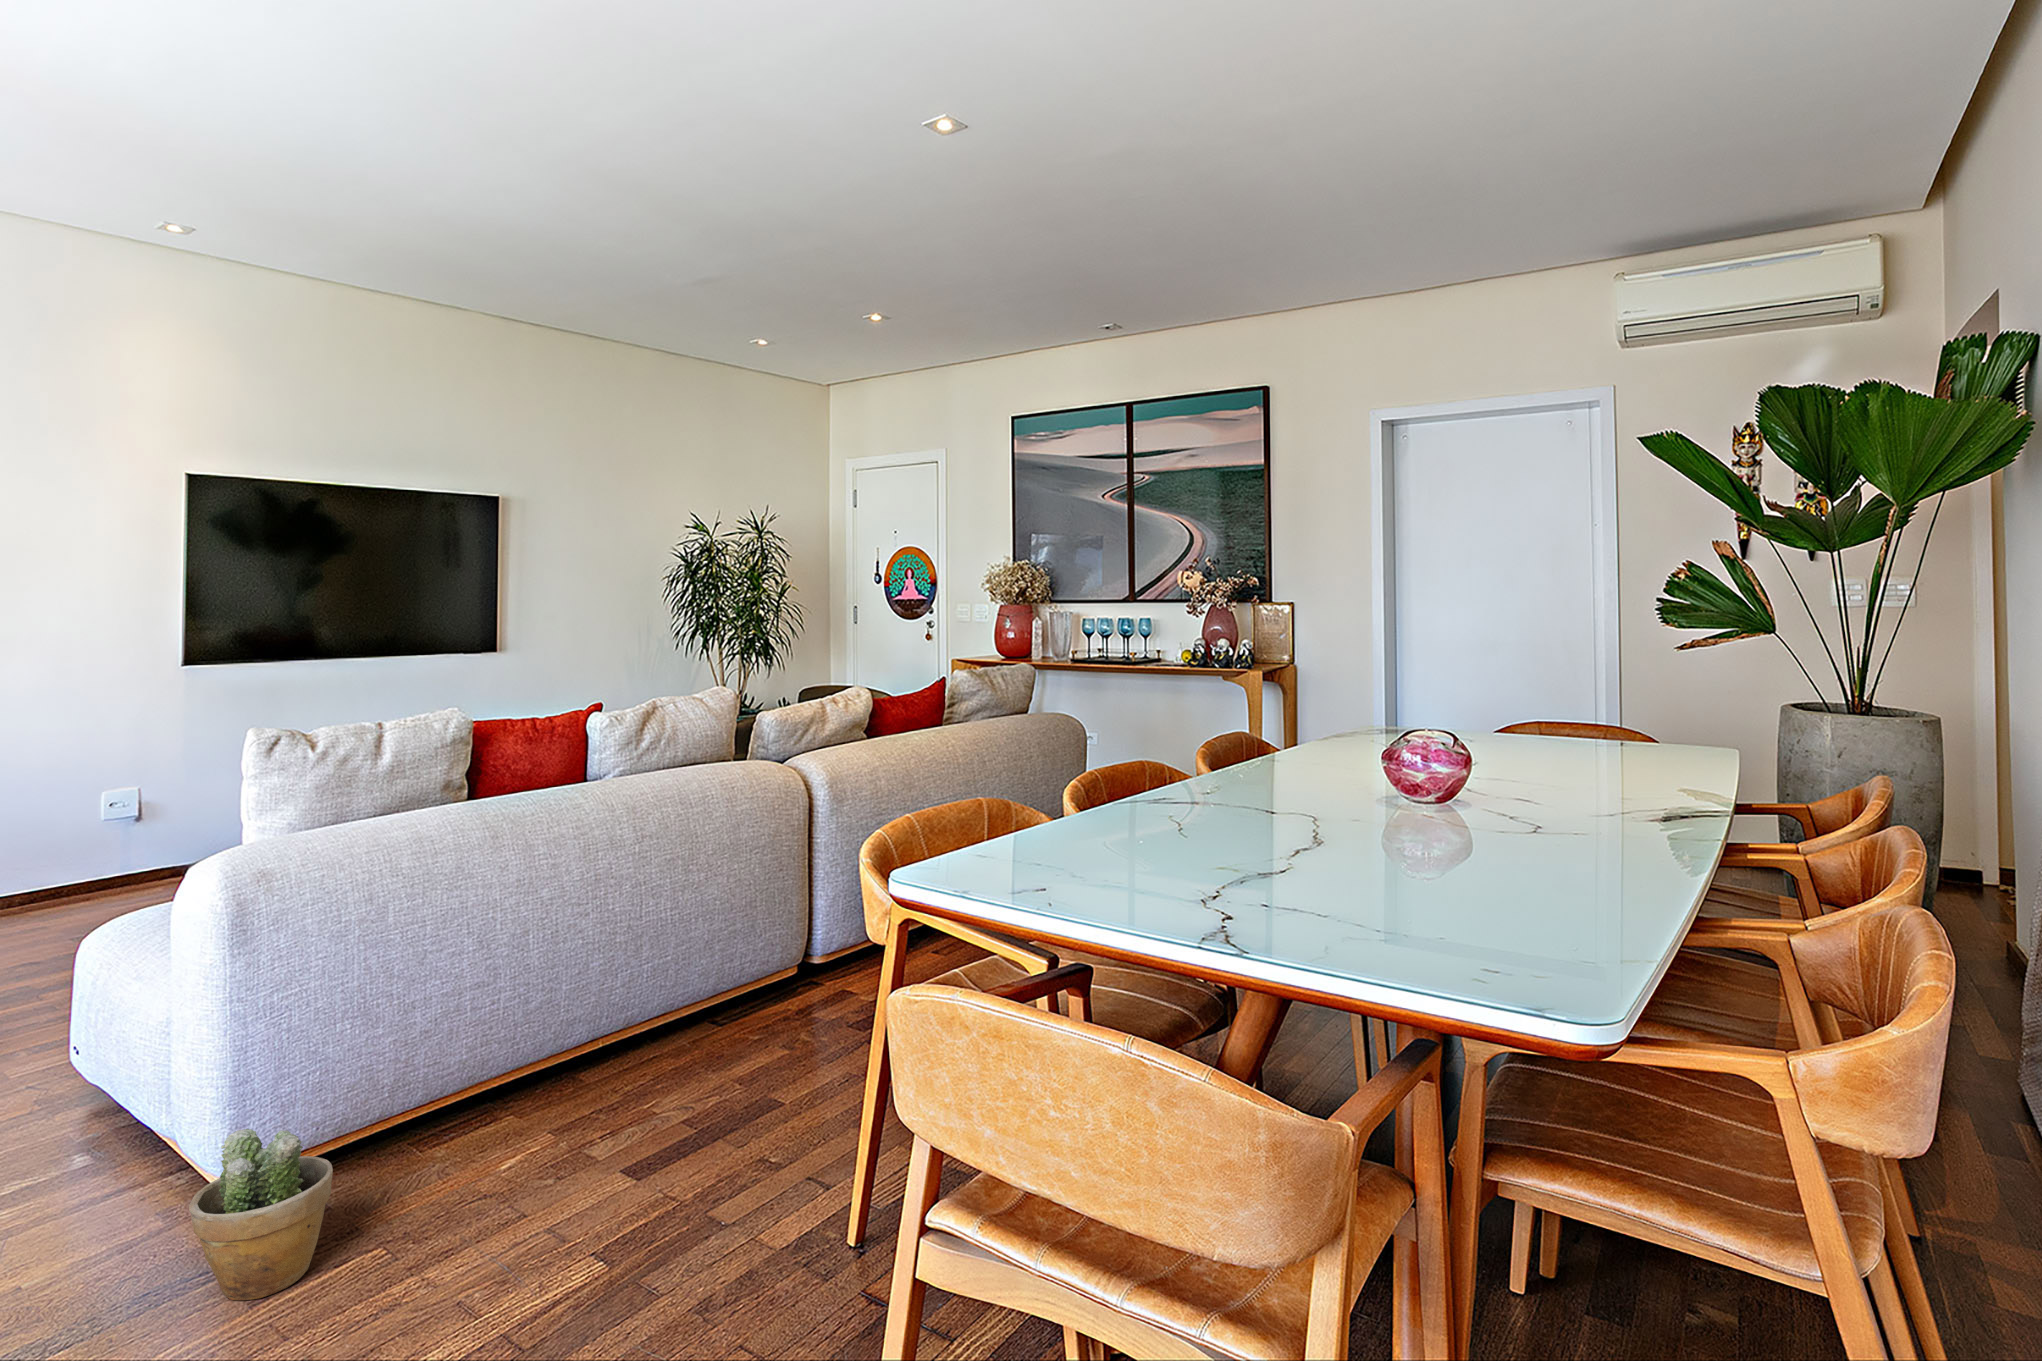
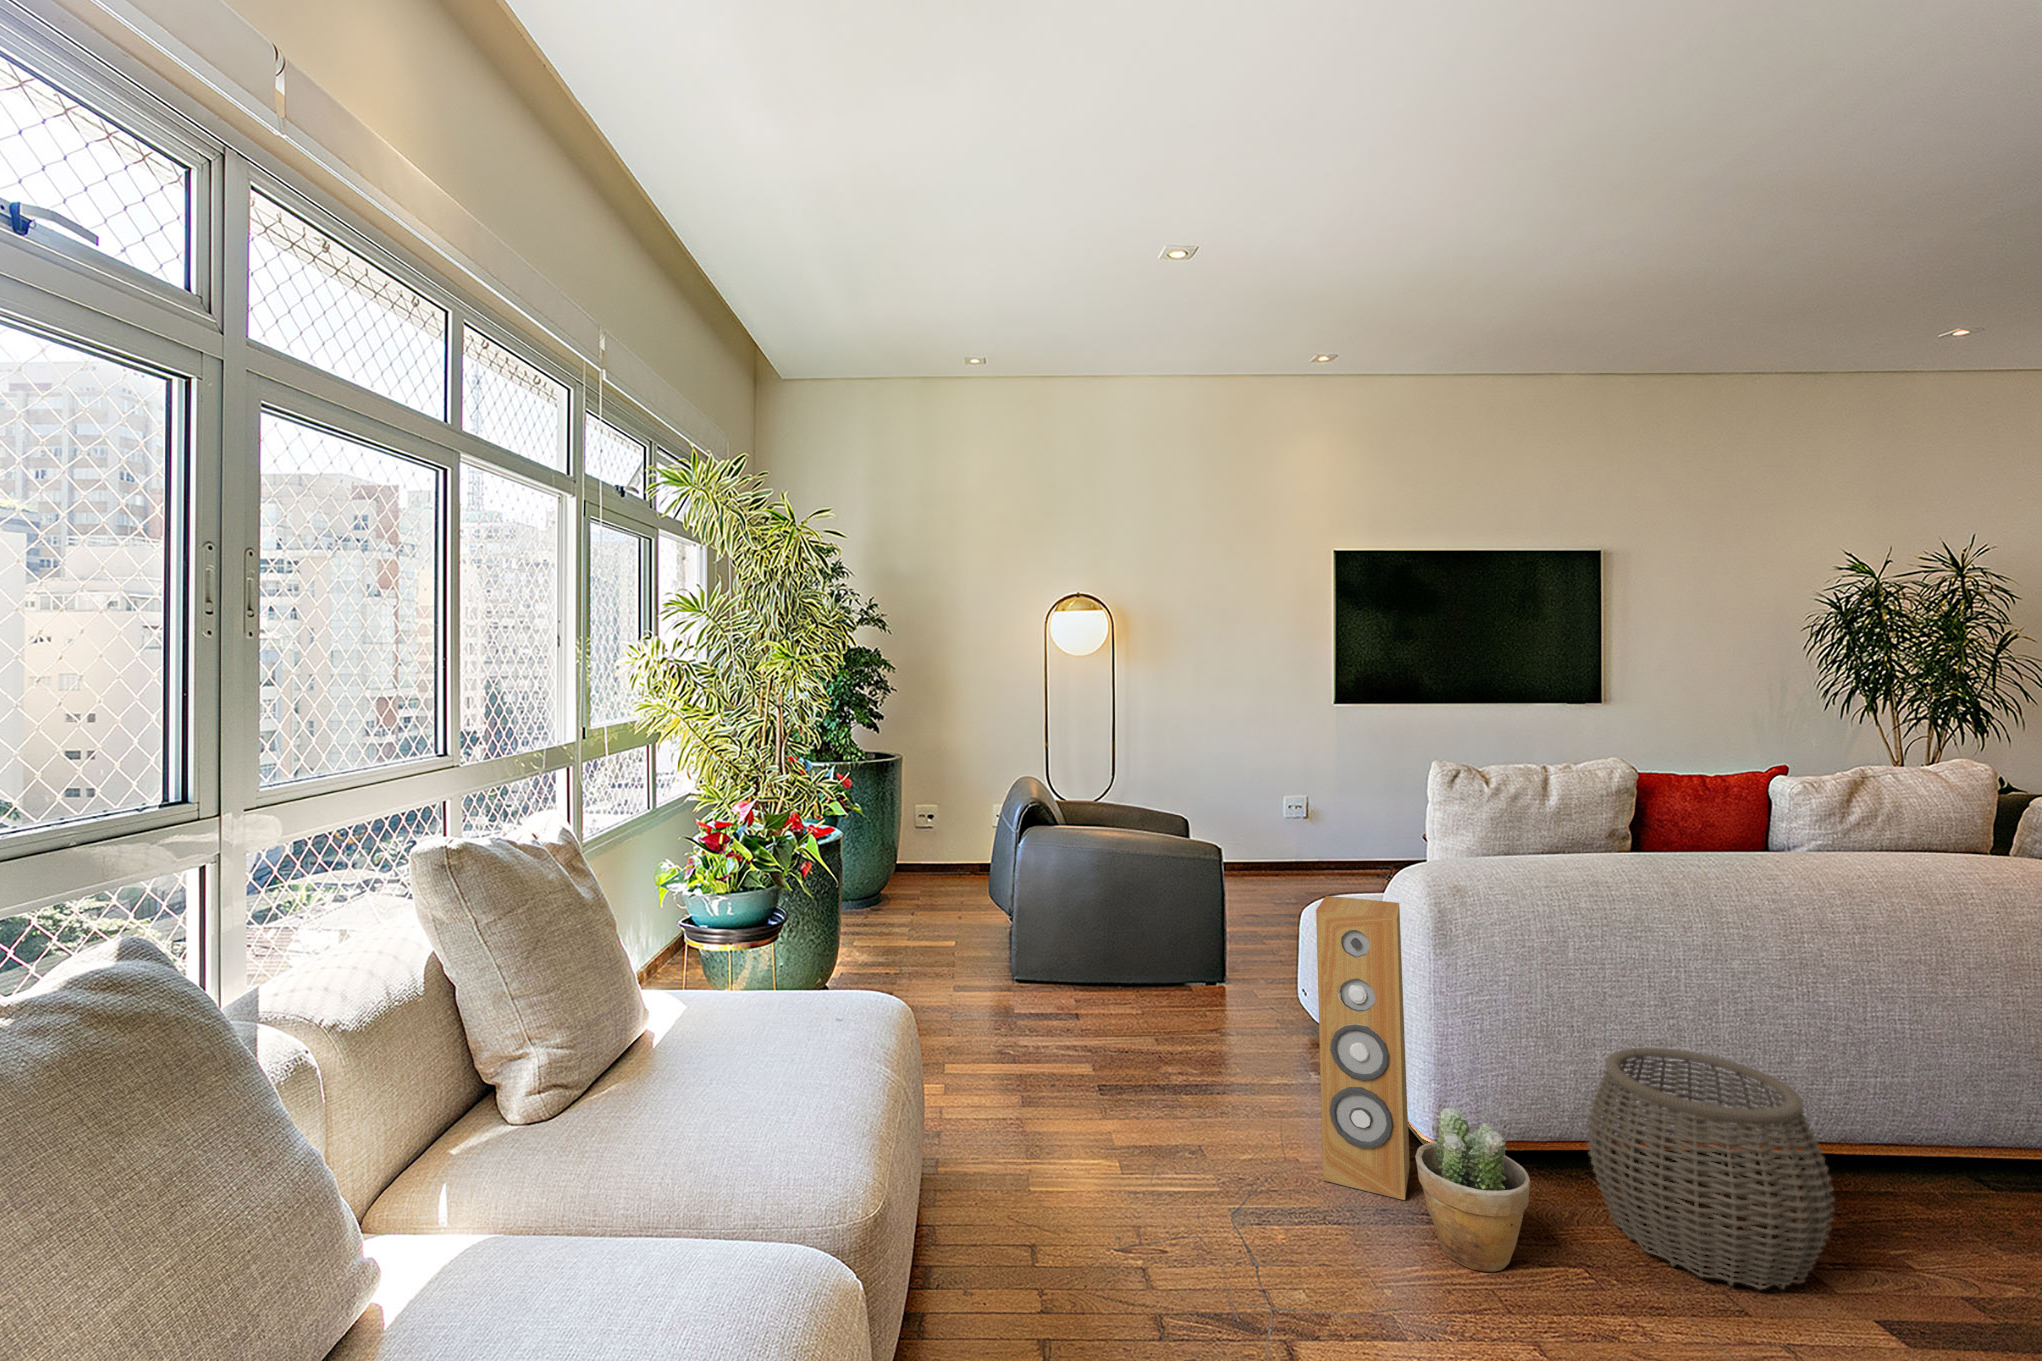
speaker: none [38,909,195,1299] -> present [1316,896,1410,1200]
woven basket: none [405,979,607,1186] -> present [1586,1048,1835,1290]

